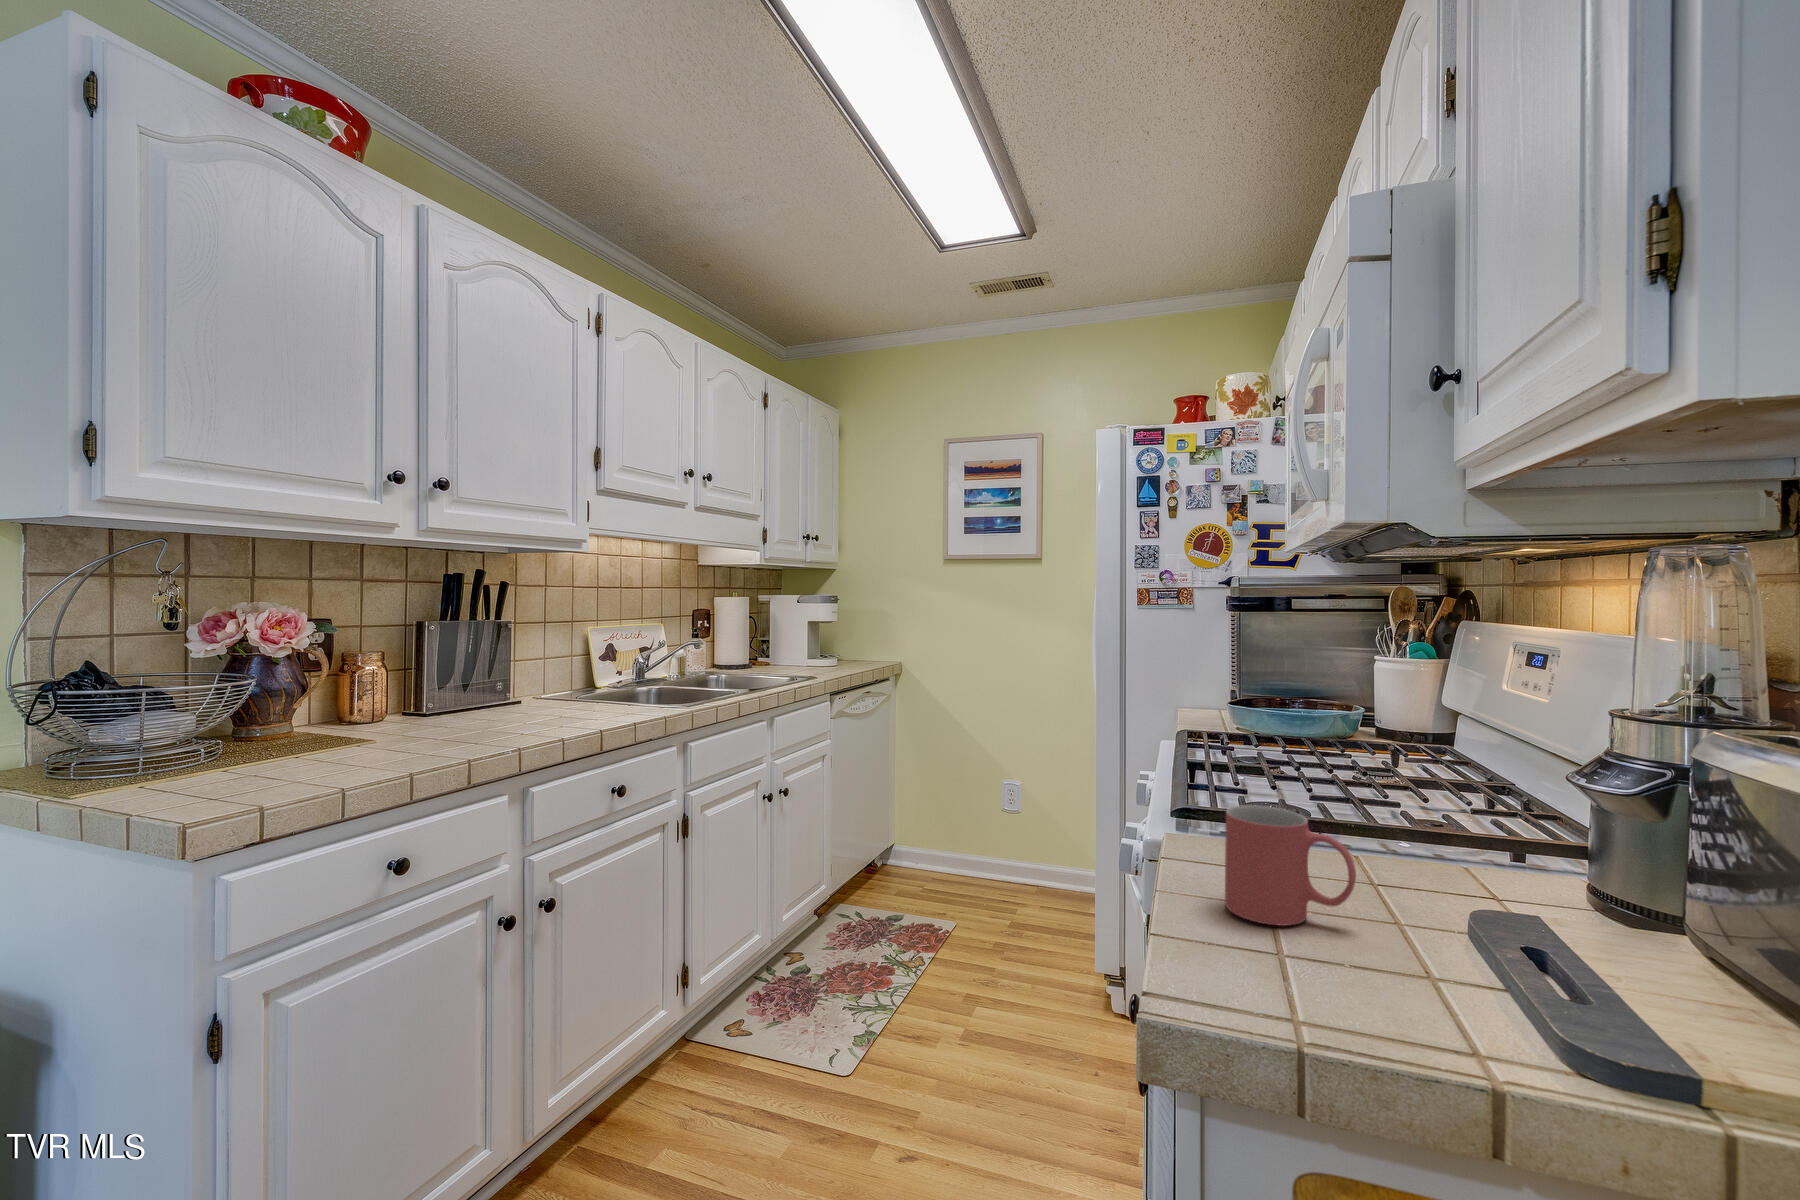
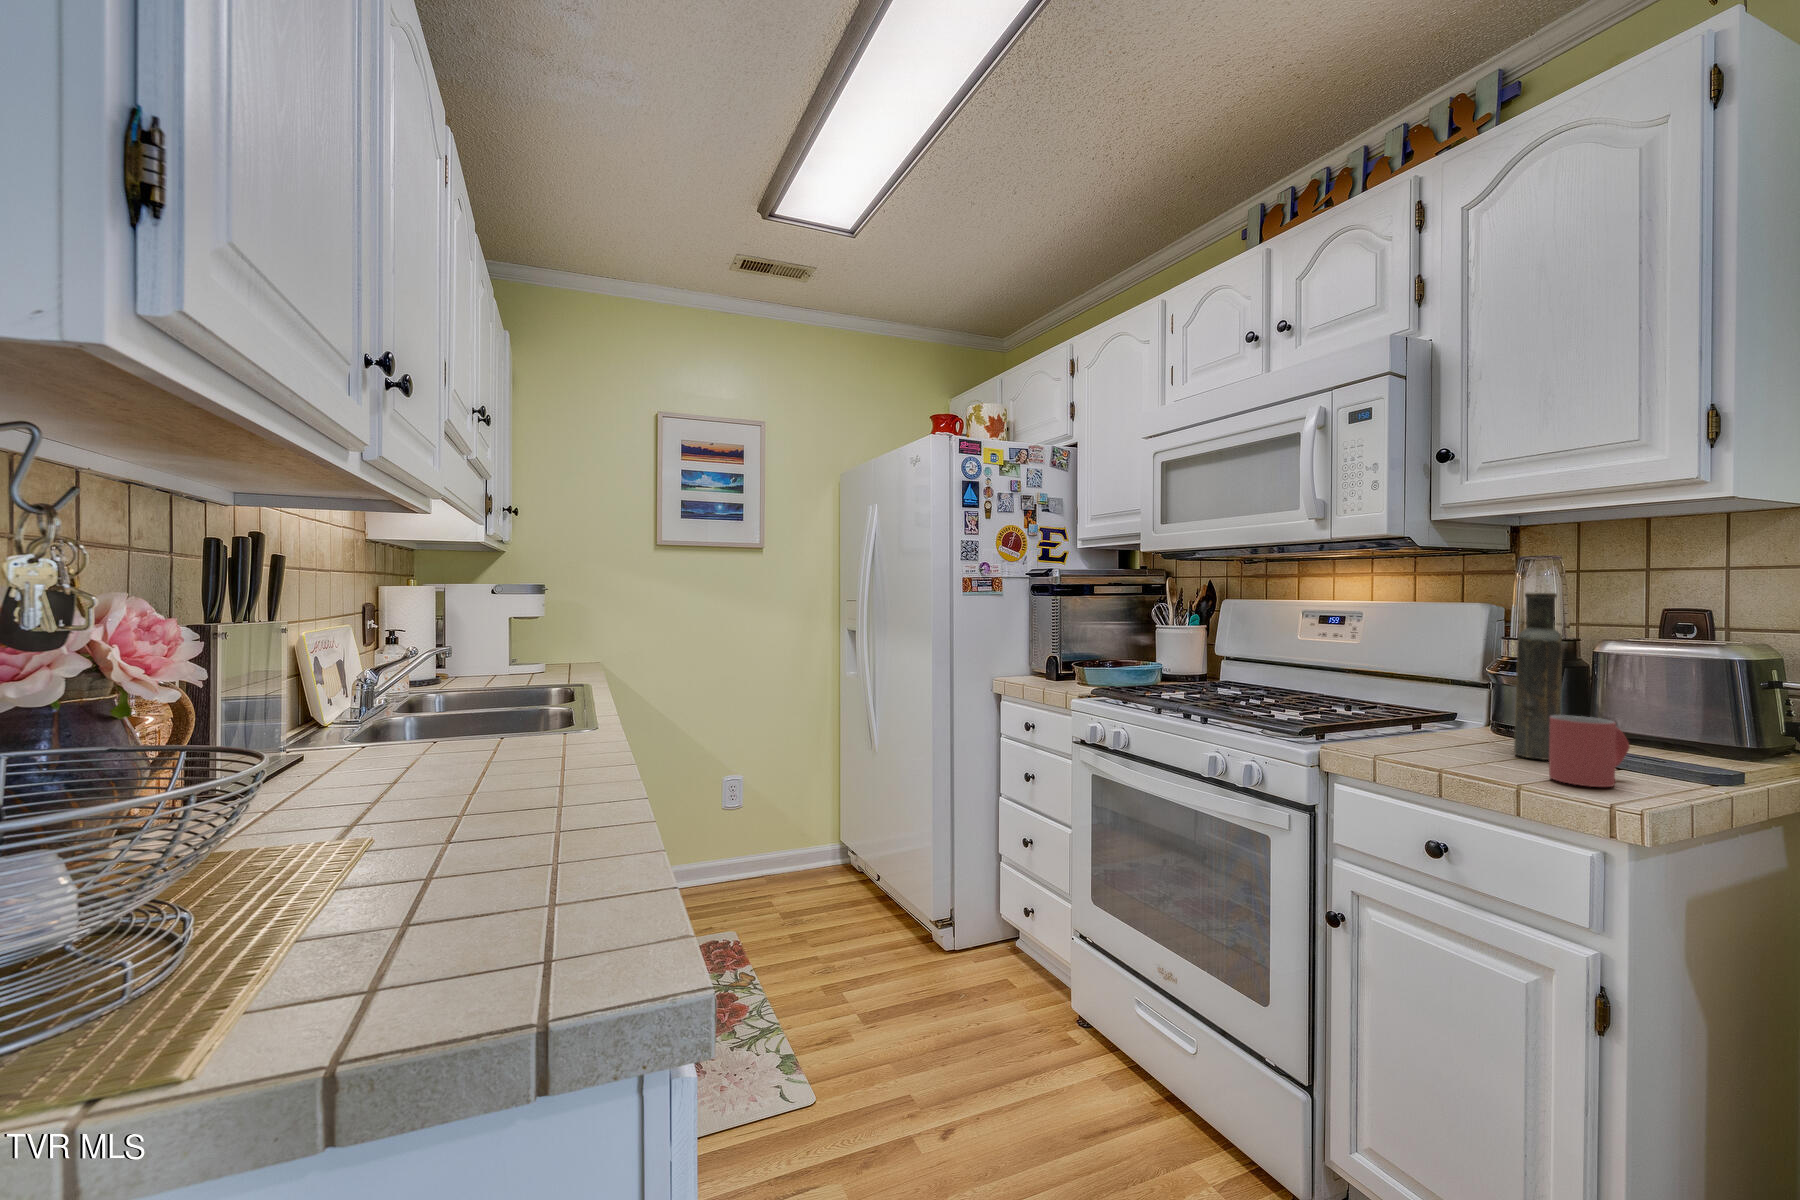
bottle: none [1331,618,1470,897] -> present [1514,593,1563,760]

